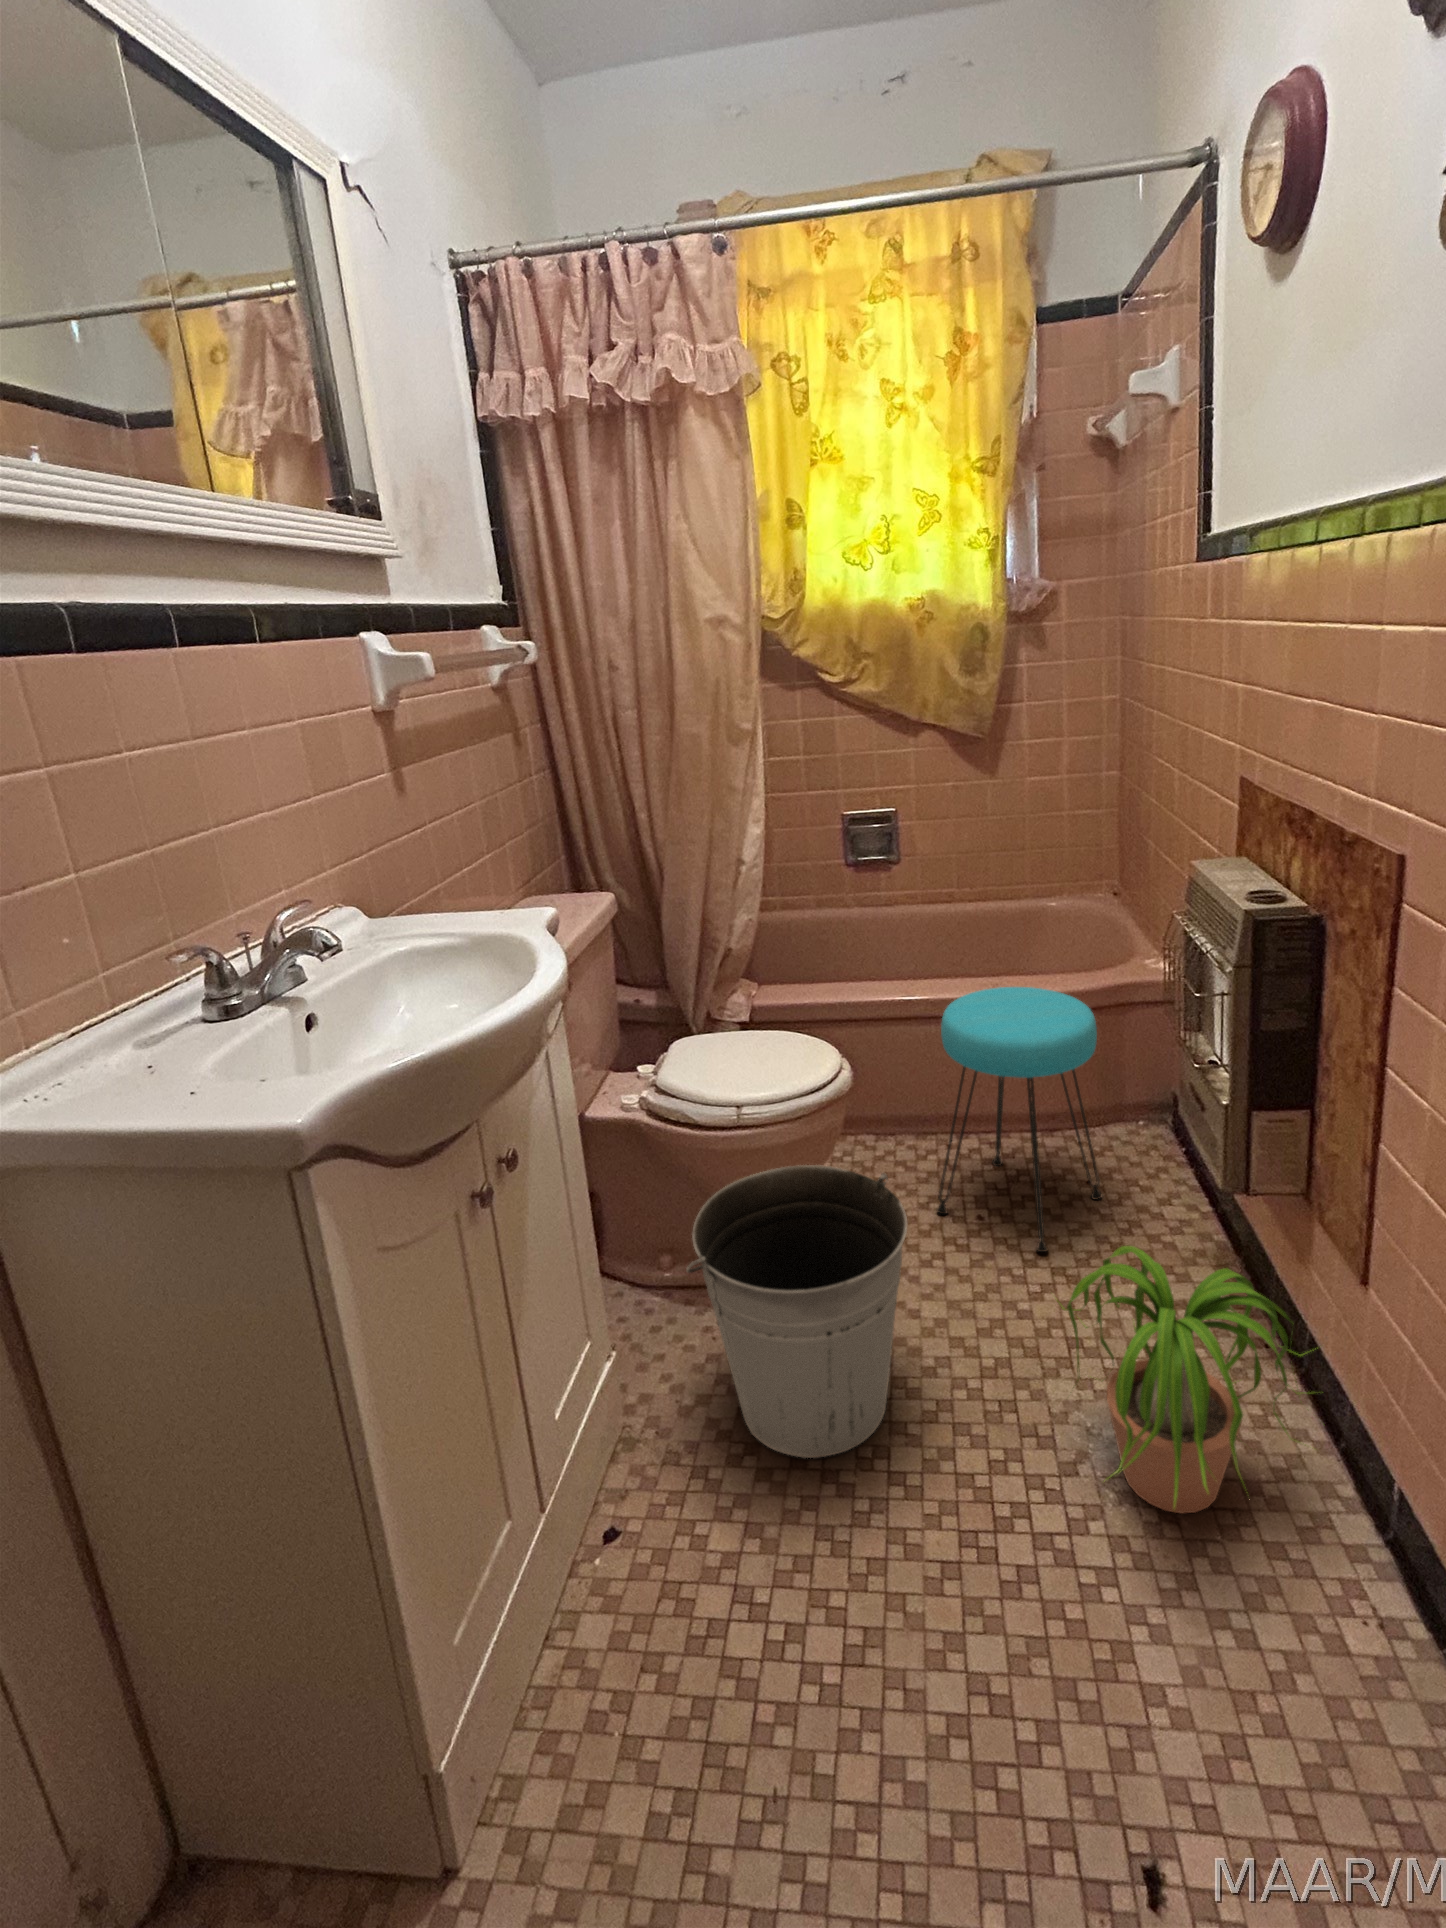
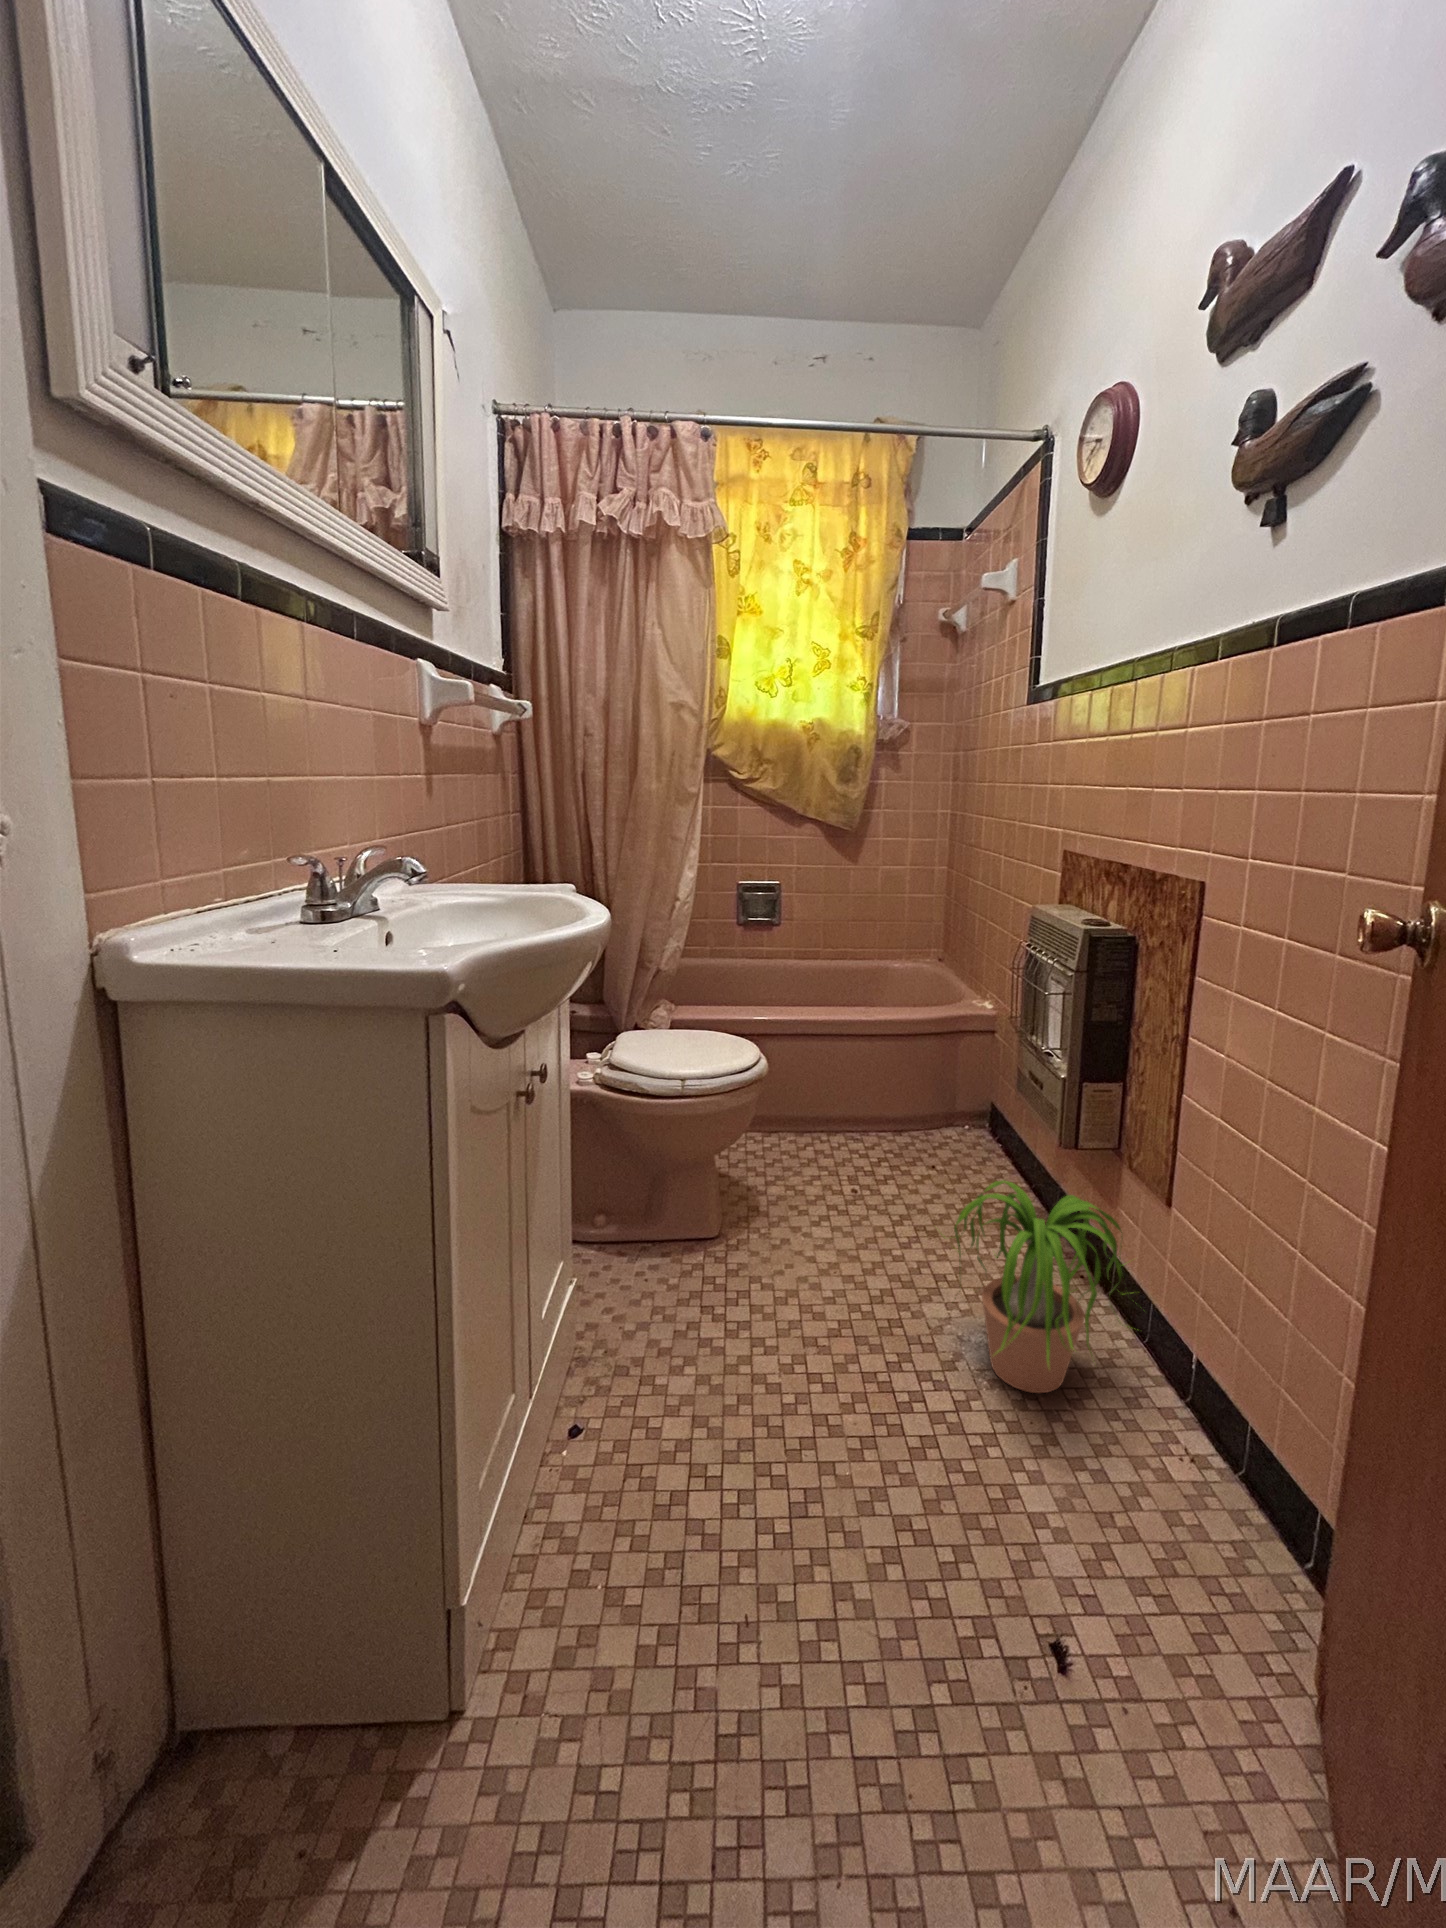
stool: present [937,987,1102,1252] -> none [819,1009,952,1216]
bucket: present [686,1165,907,1458] -> none [645,1125,831,1365]

